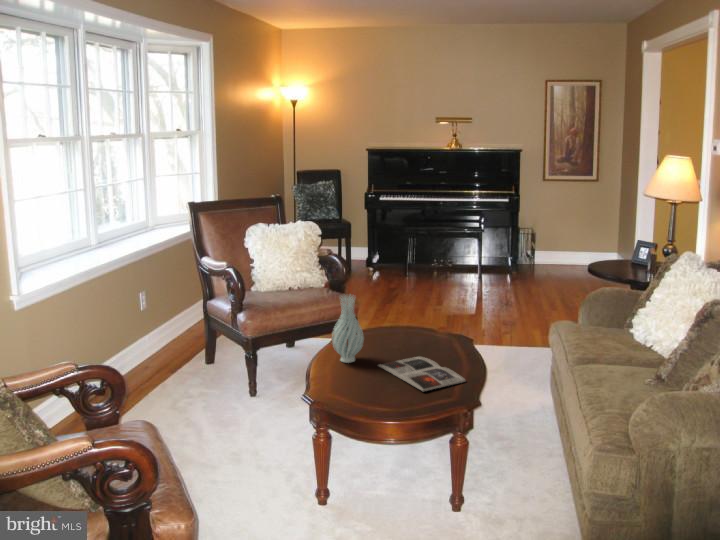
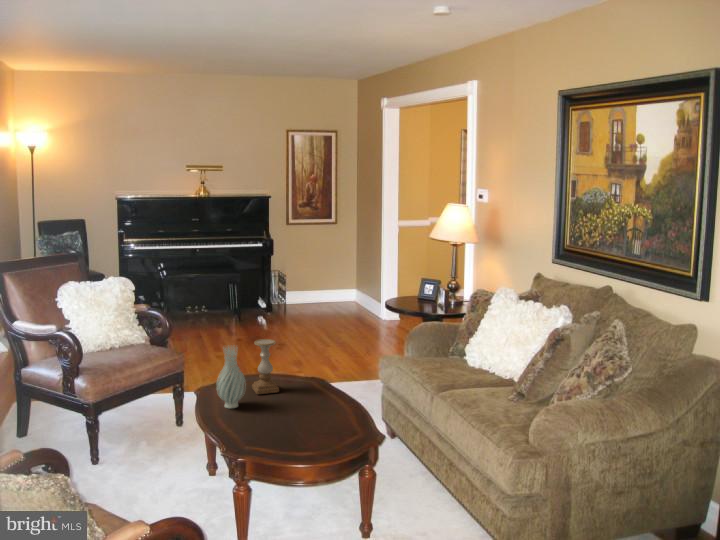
candle holder: none [383,292,409,352] -> present [252,339,279,394]
magazine: present [378,357,465,391] -> none [262,394,345,422]

